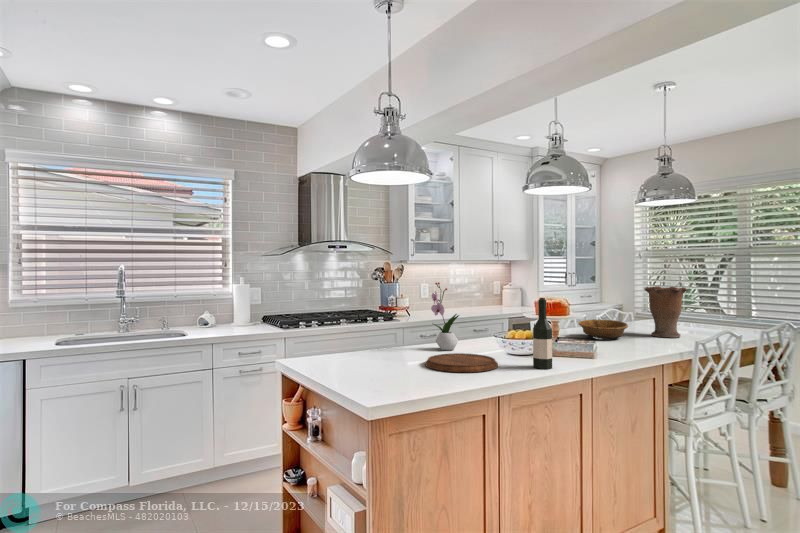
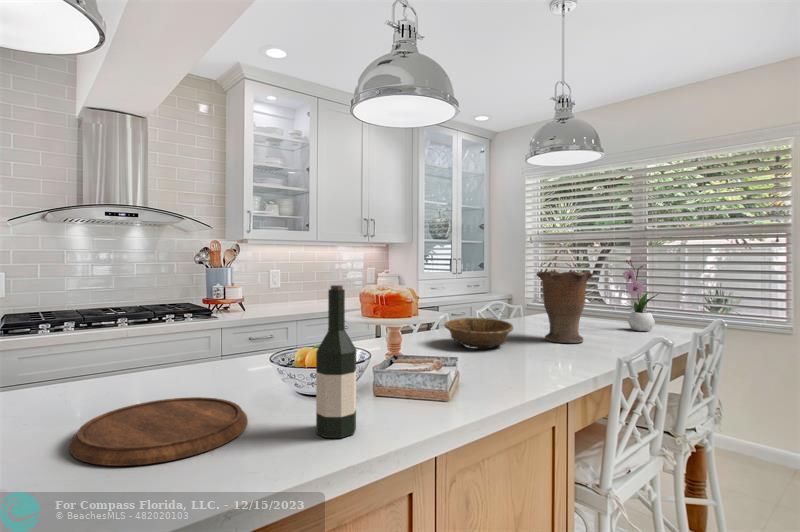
flower arrangement: present [431,282,459,350] -> present [623,260,658,331]

